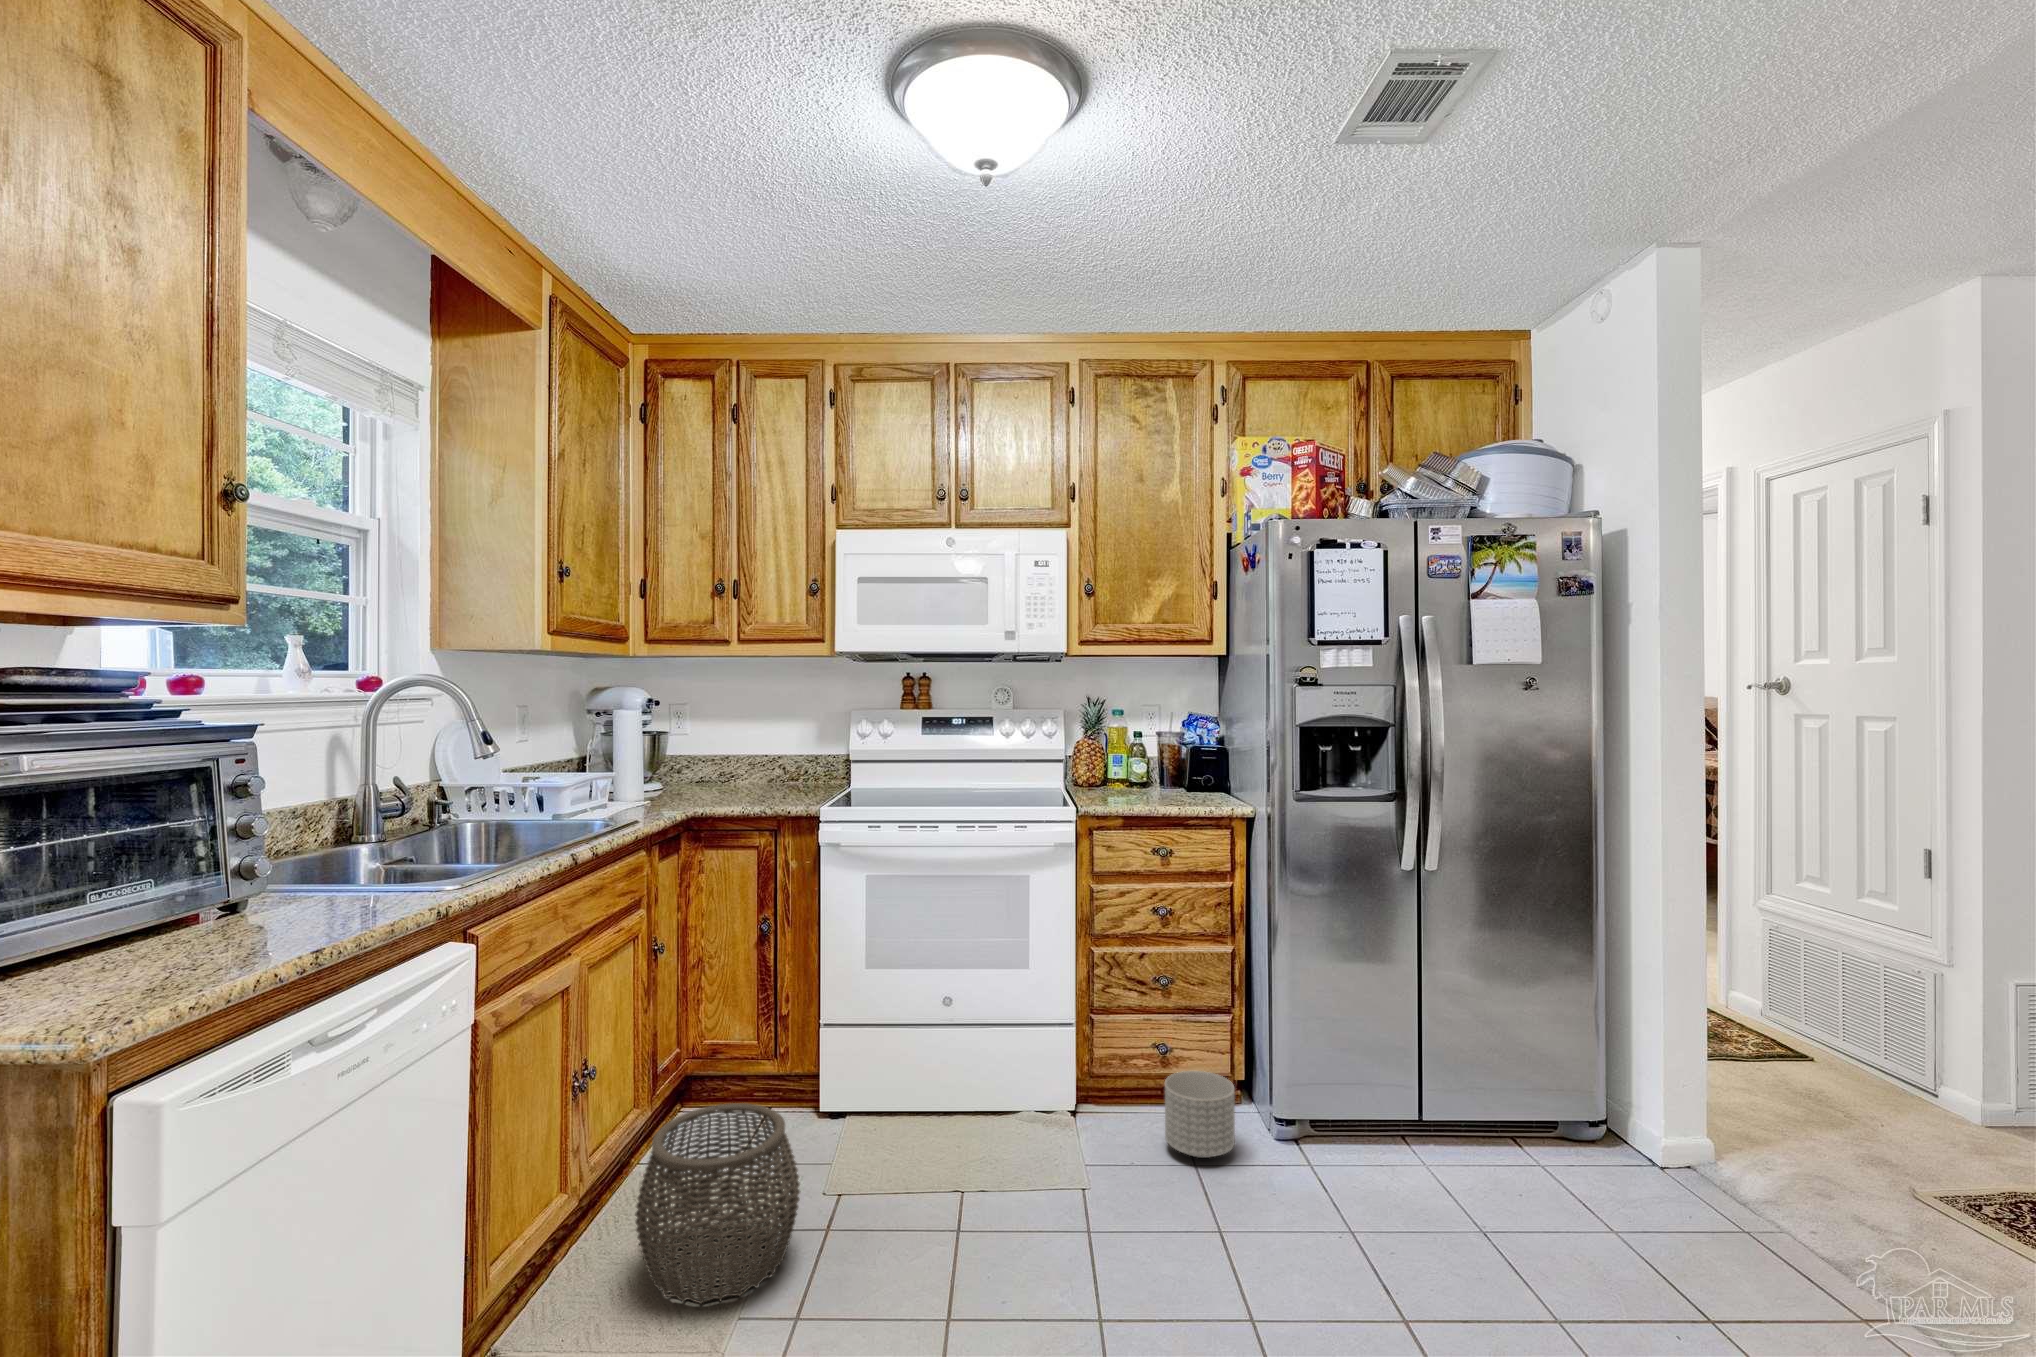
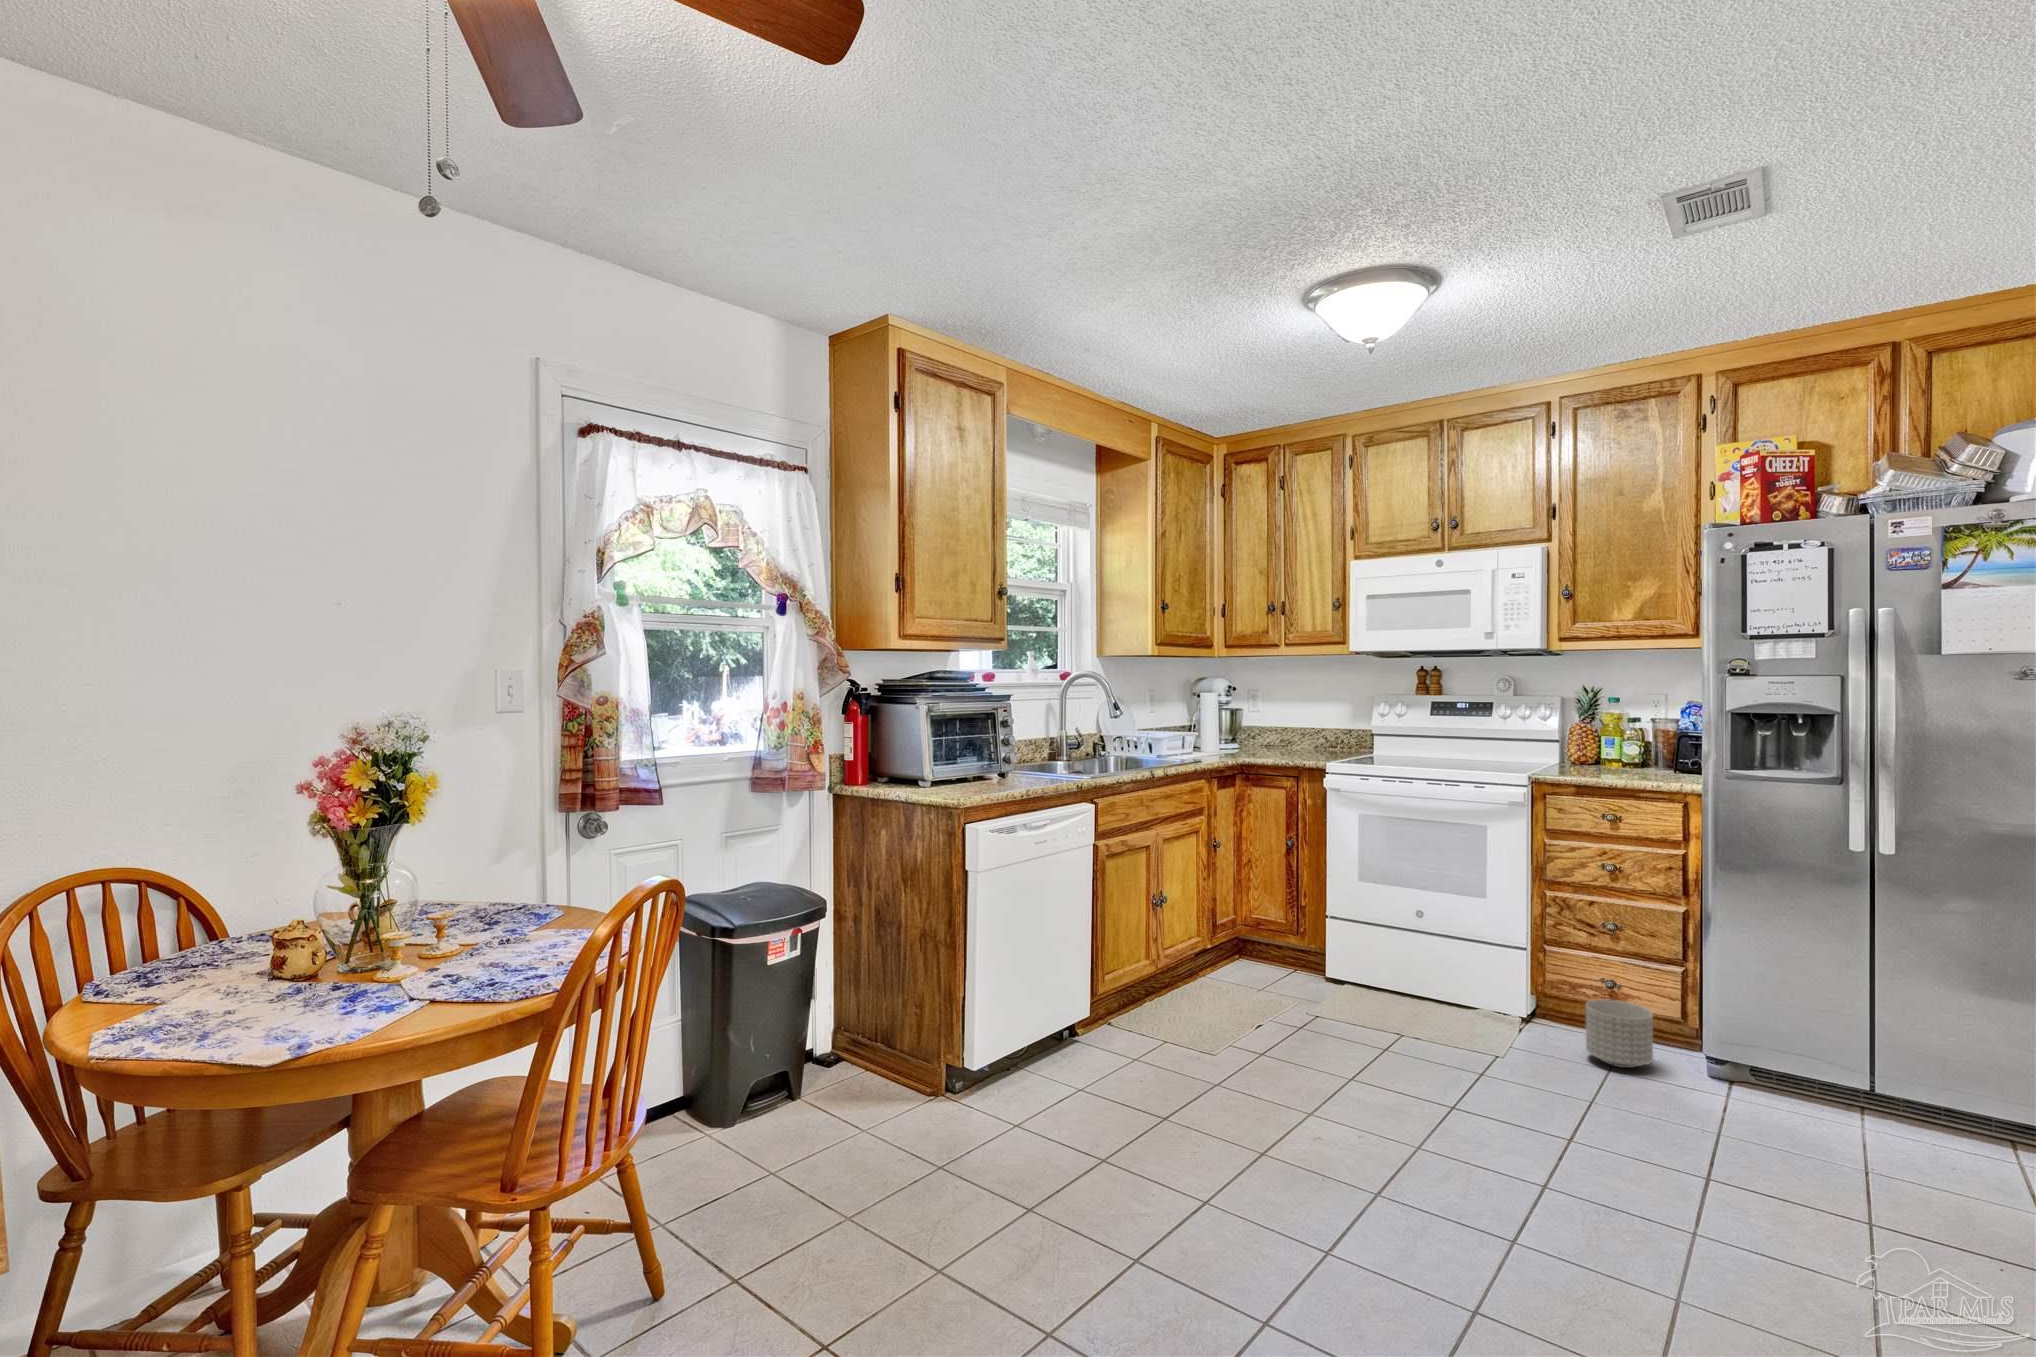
woven basket: present [635,1103,800,1304] -> none [1181,933,1277,1035]

